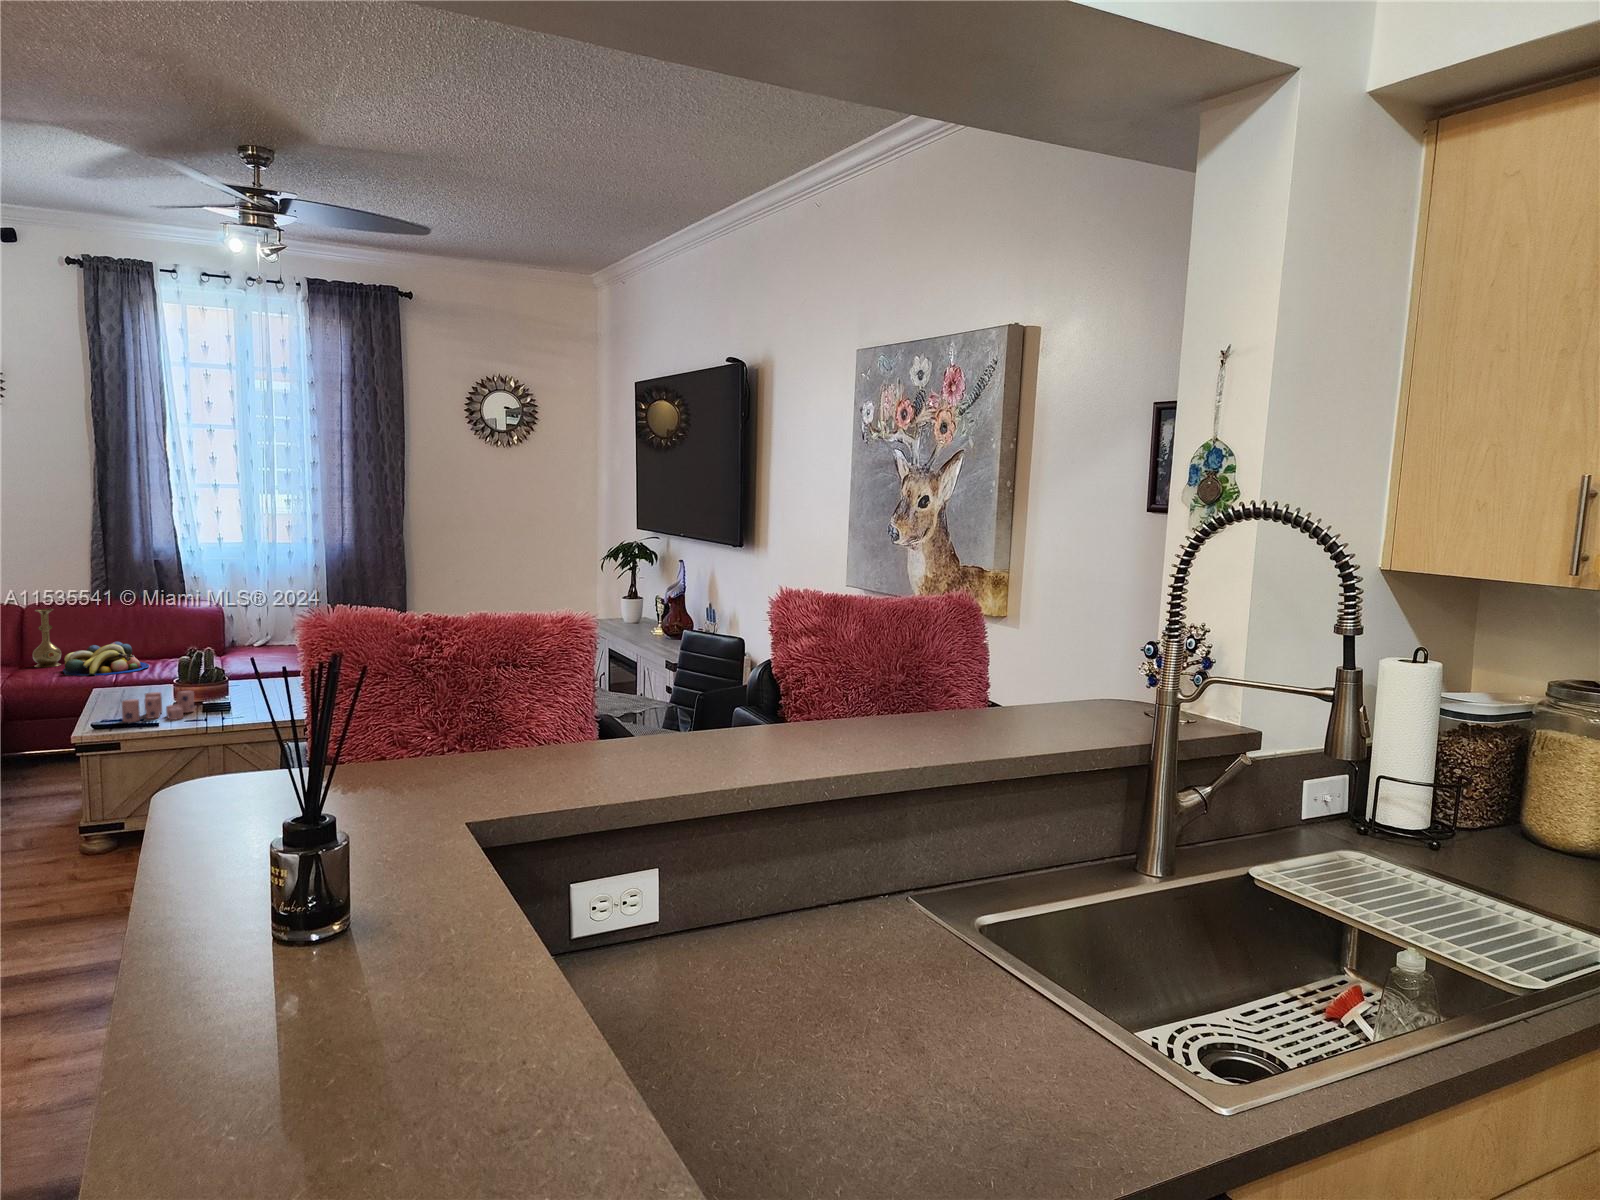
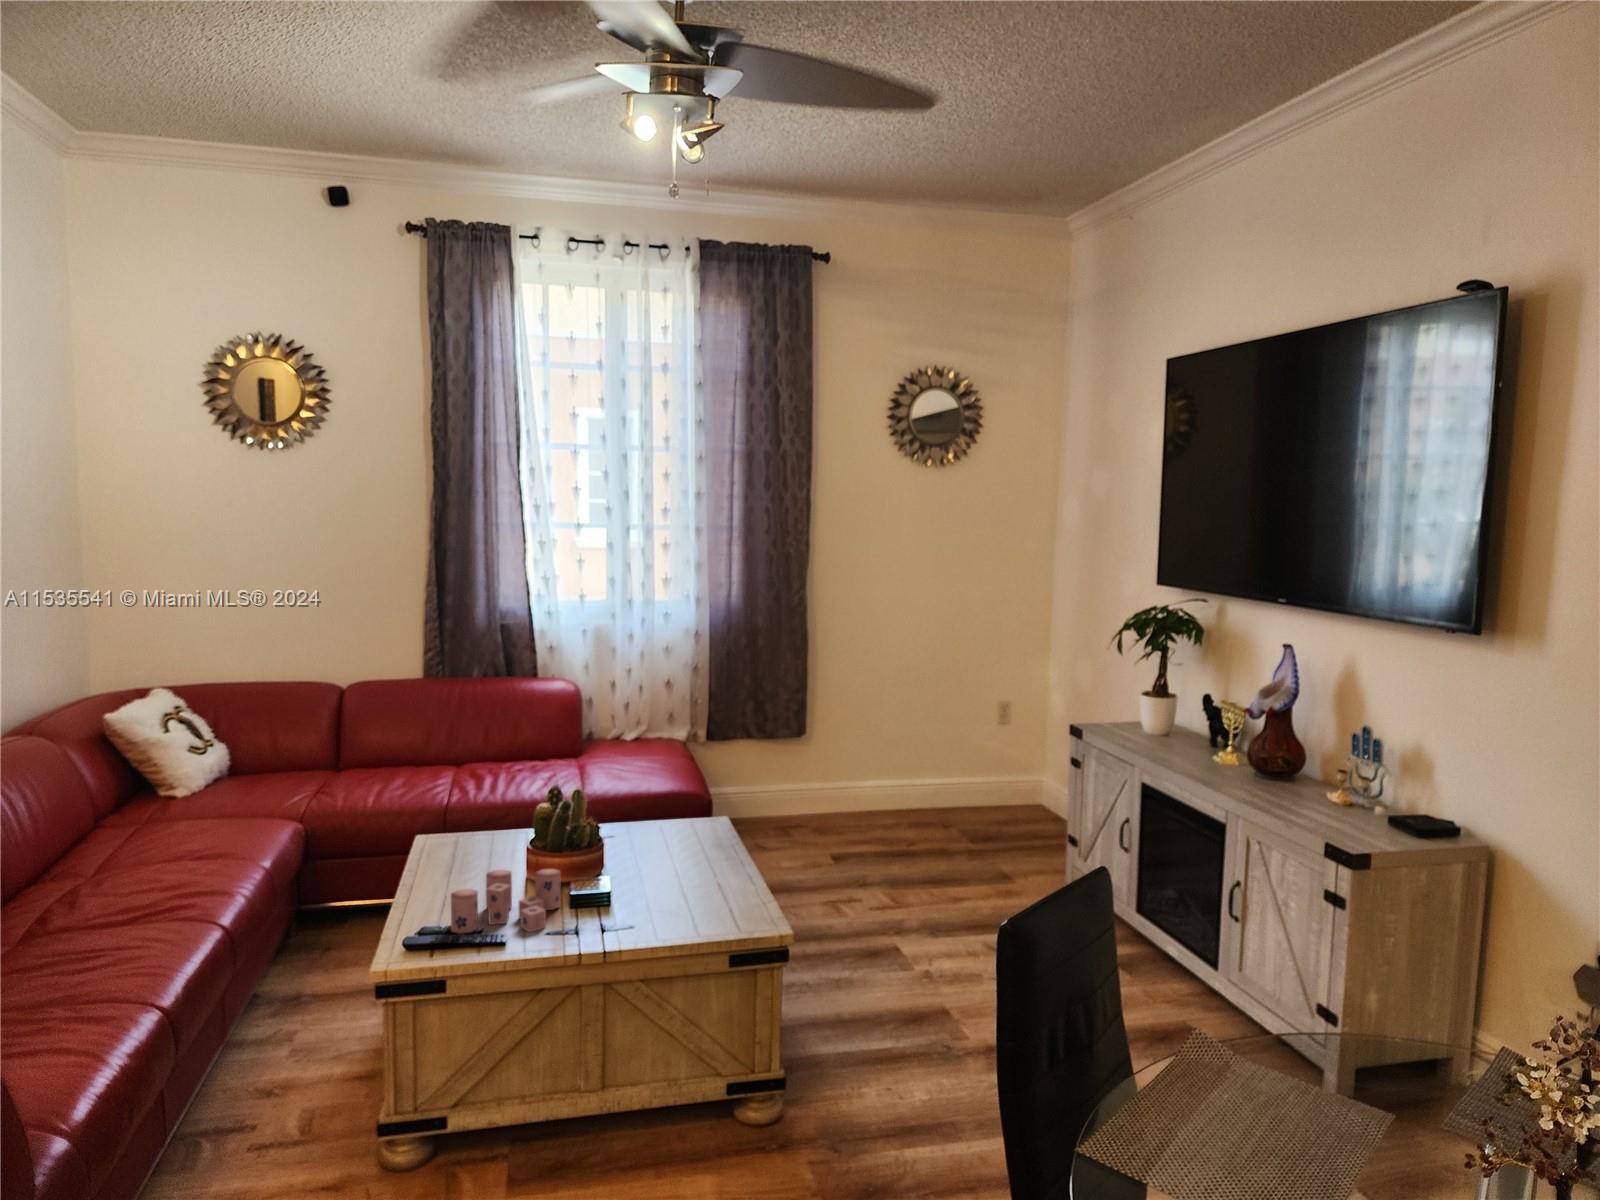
vase: present [32,609,61,667] -> none [350,692,385,773]
fruit bowl: present [63,642,149,676] -> none [382,742,489,797]

